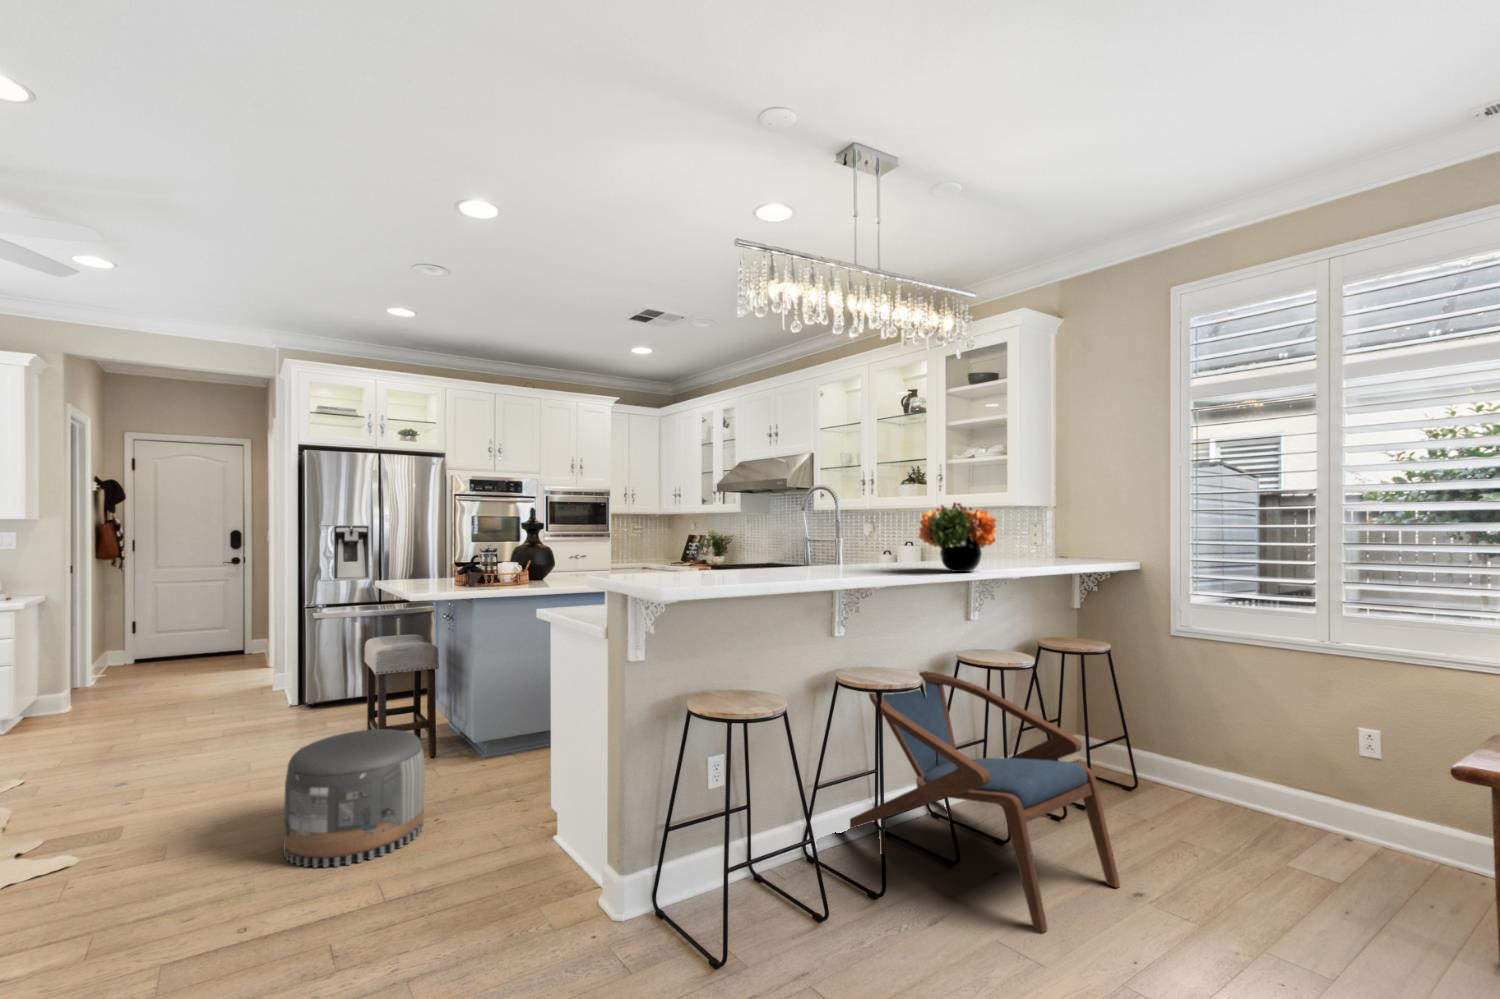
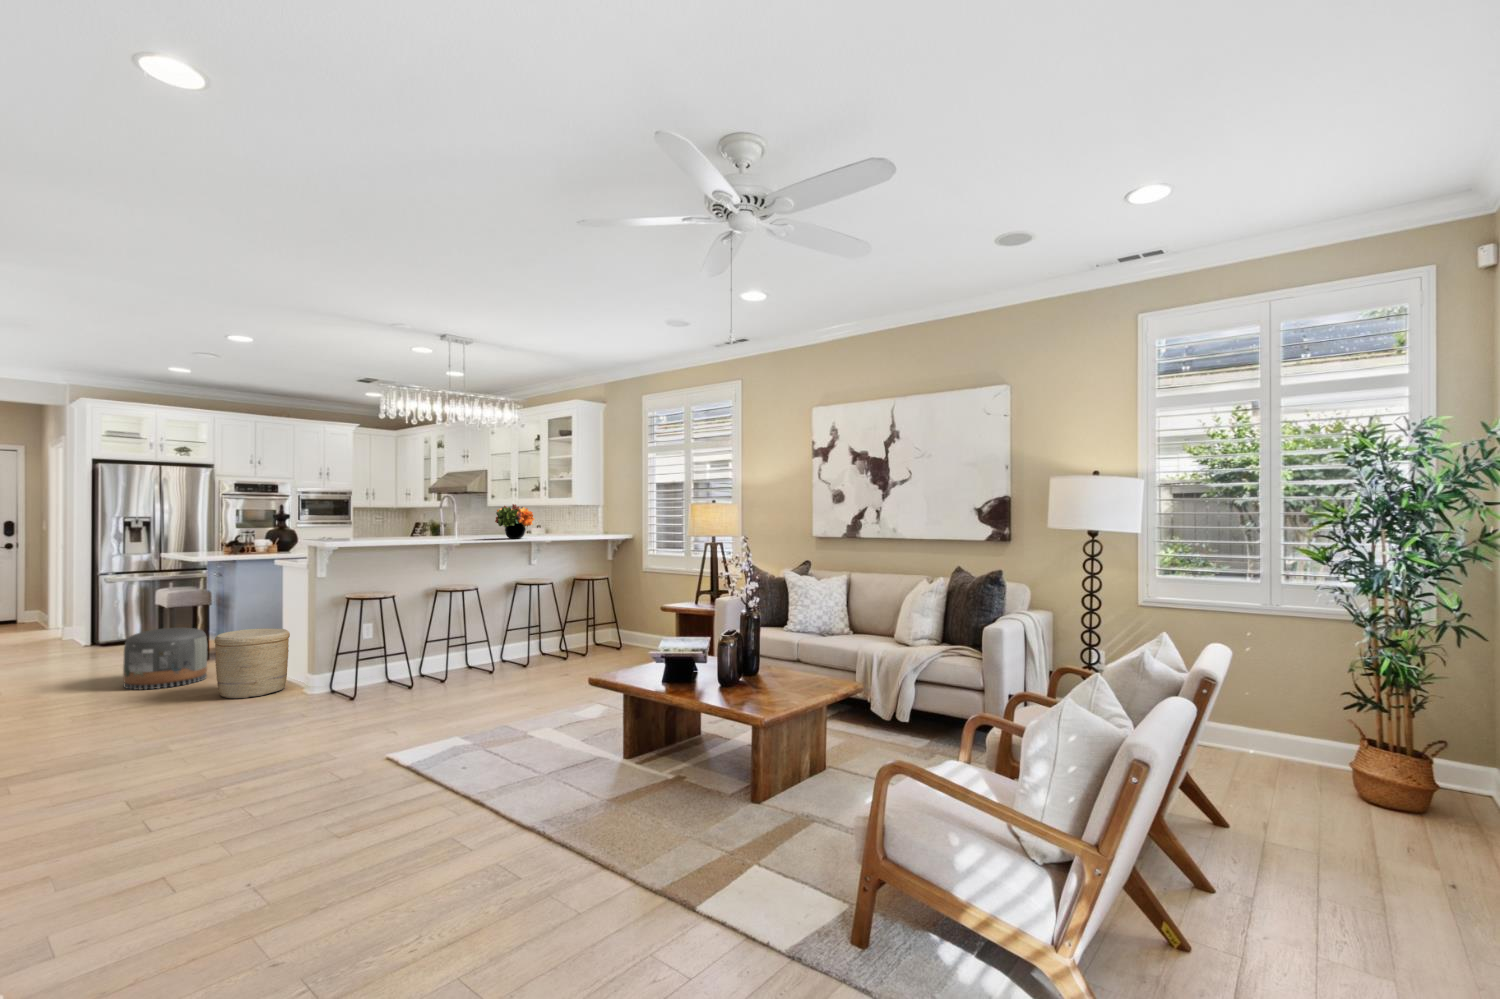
armchair: present [848,671,1120,932] -> none [440,589,558,682]
woven basket: none [428,757,571,942] -> present [214,628,290,698]

